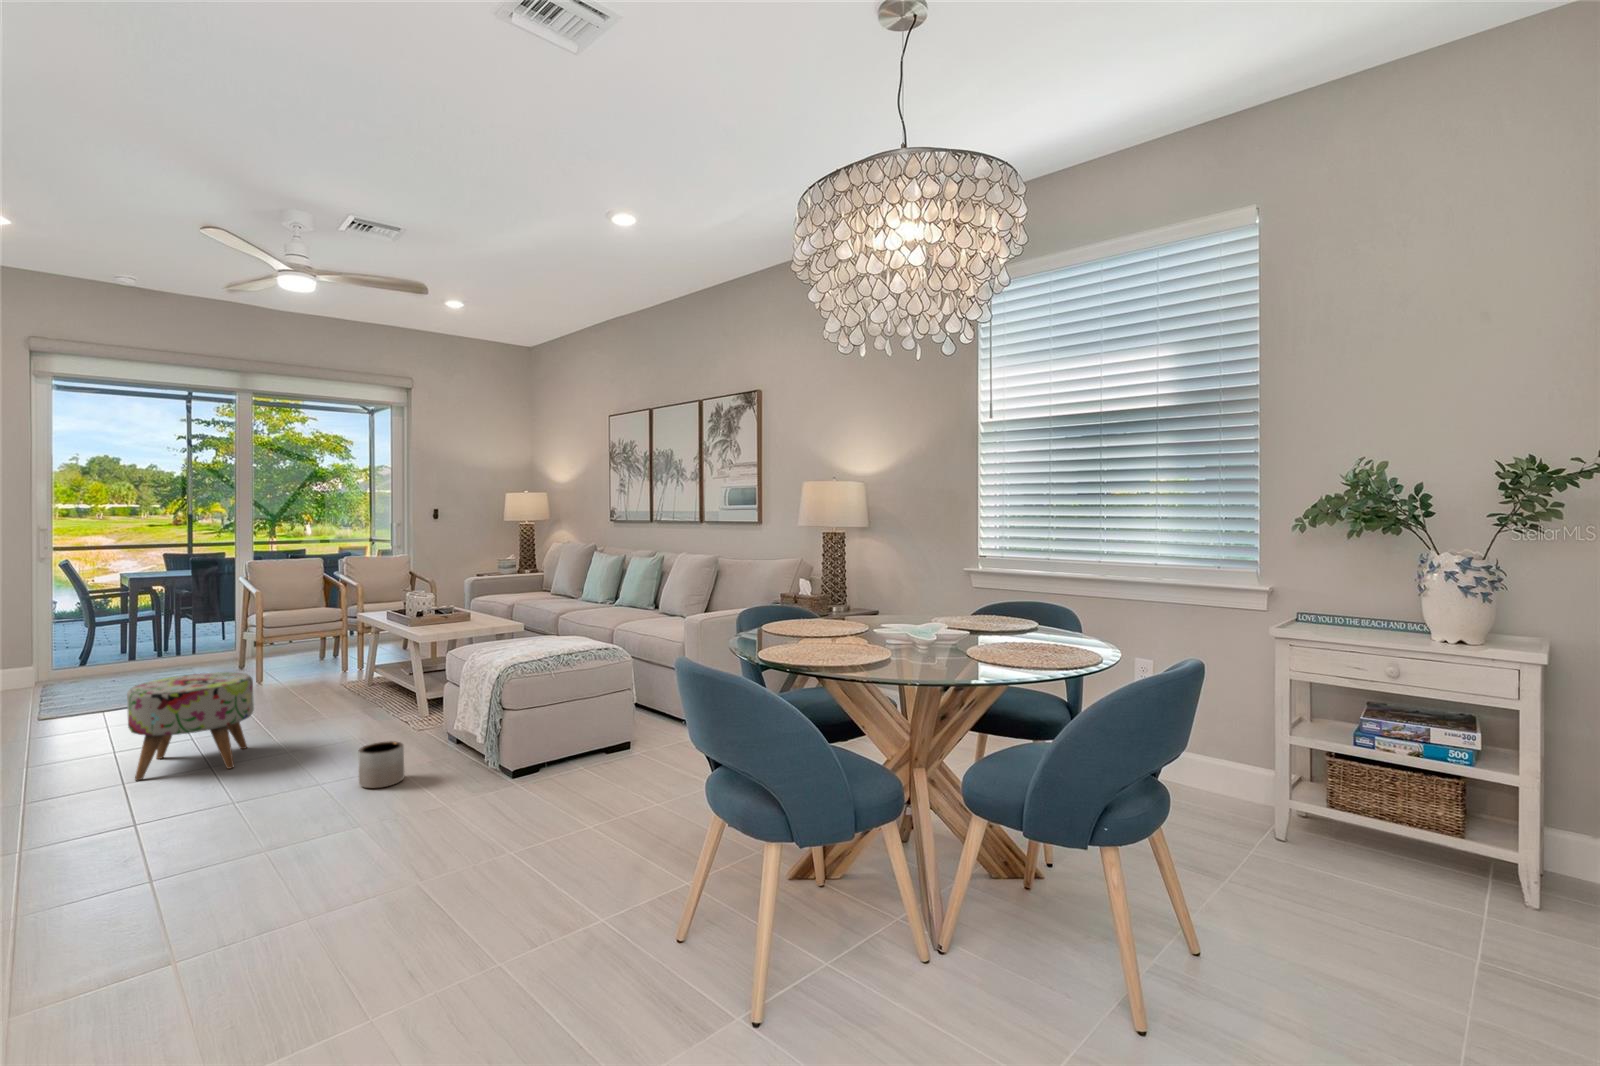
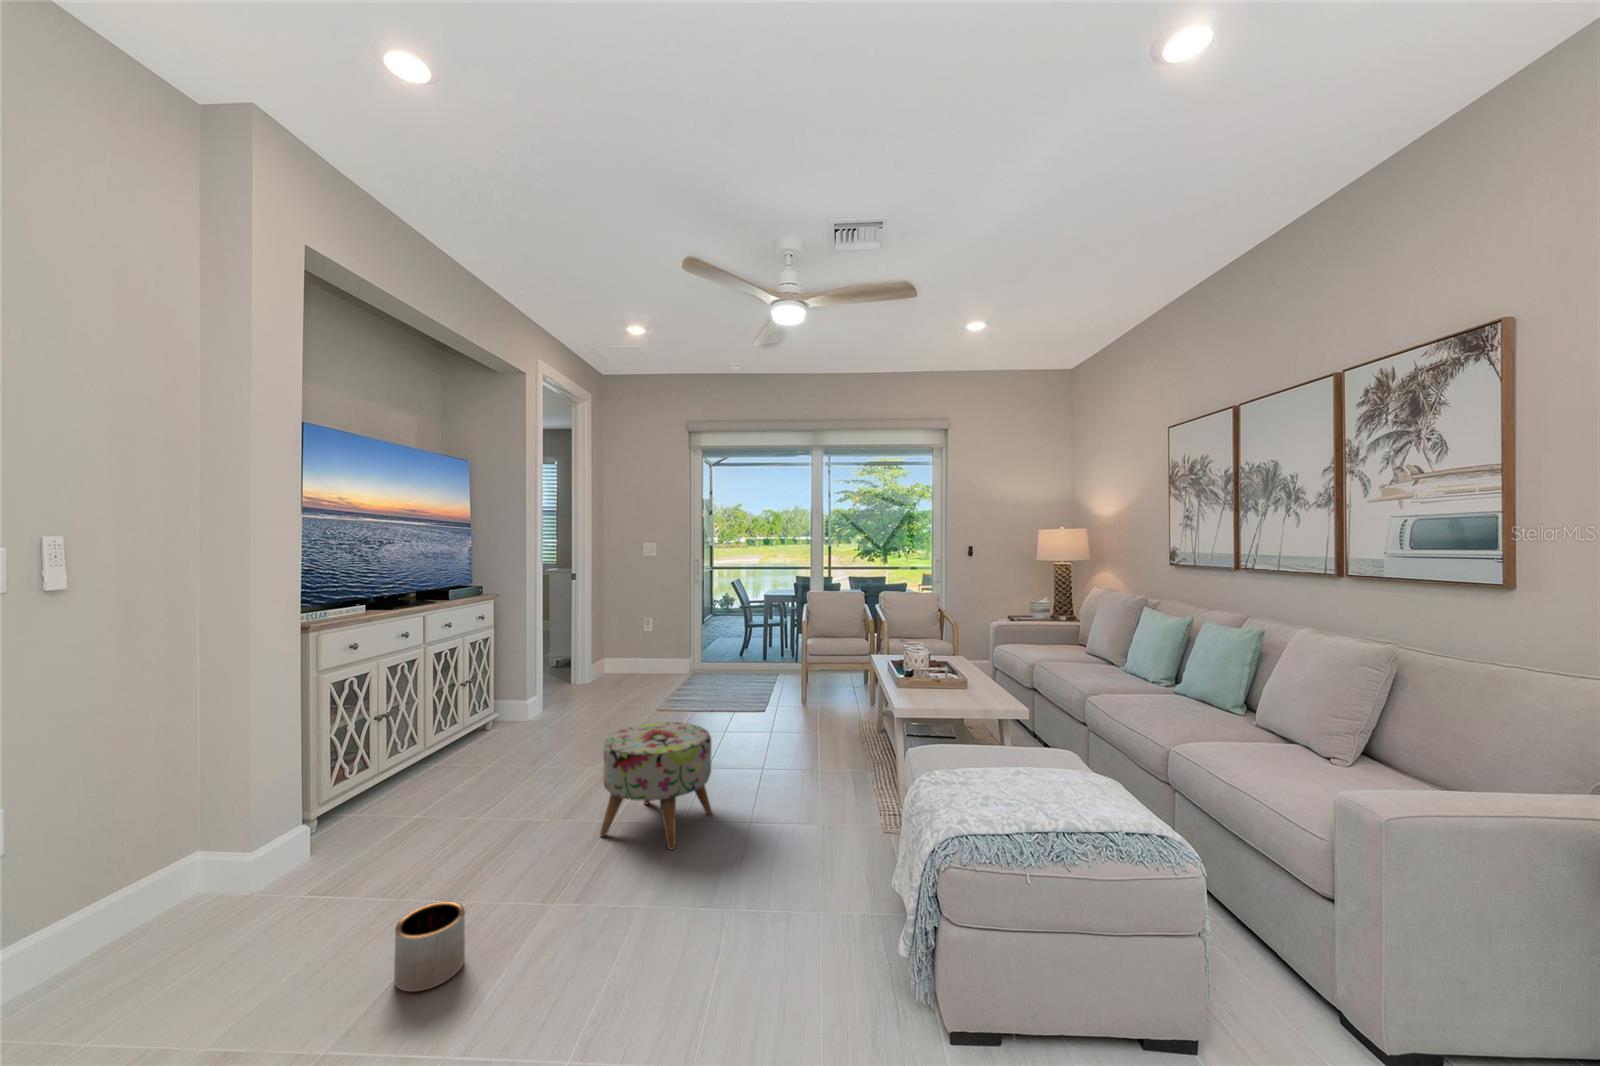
planter: present [359,741,405,788] -> present [394,901,465,992]

